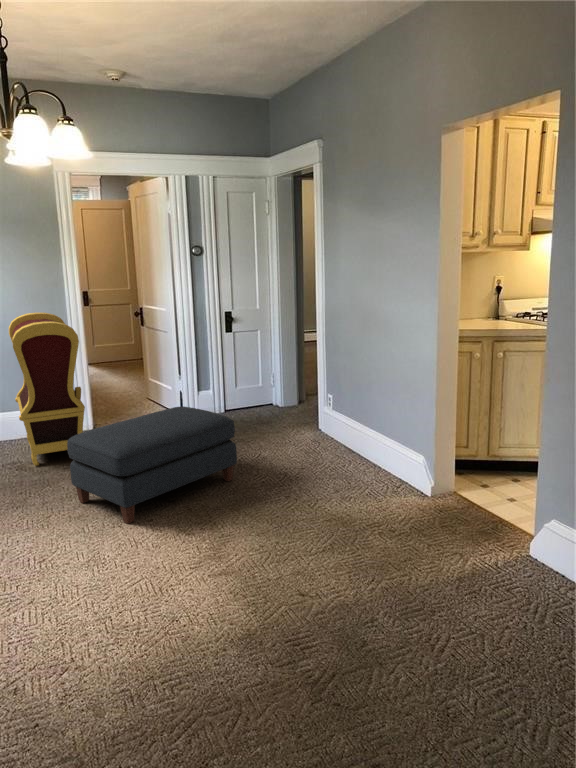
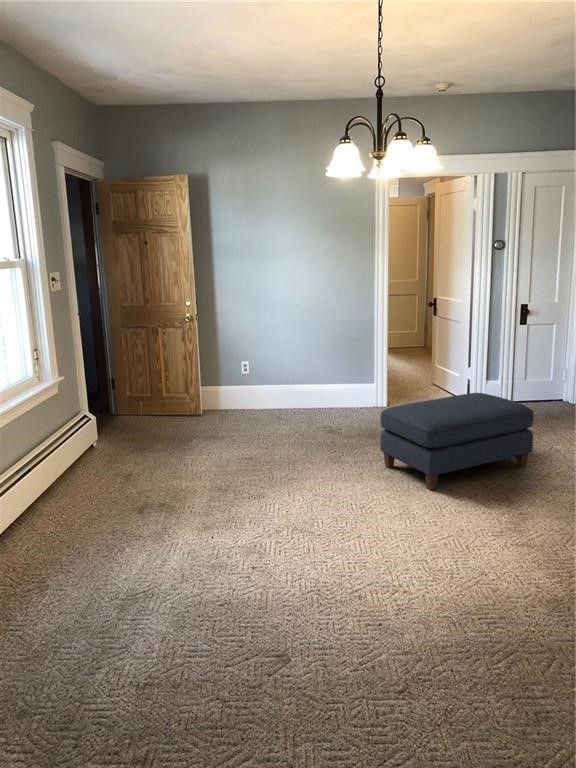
armchair: present [9,313,85,466] -> none [327,300,390,432]

